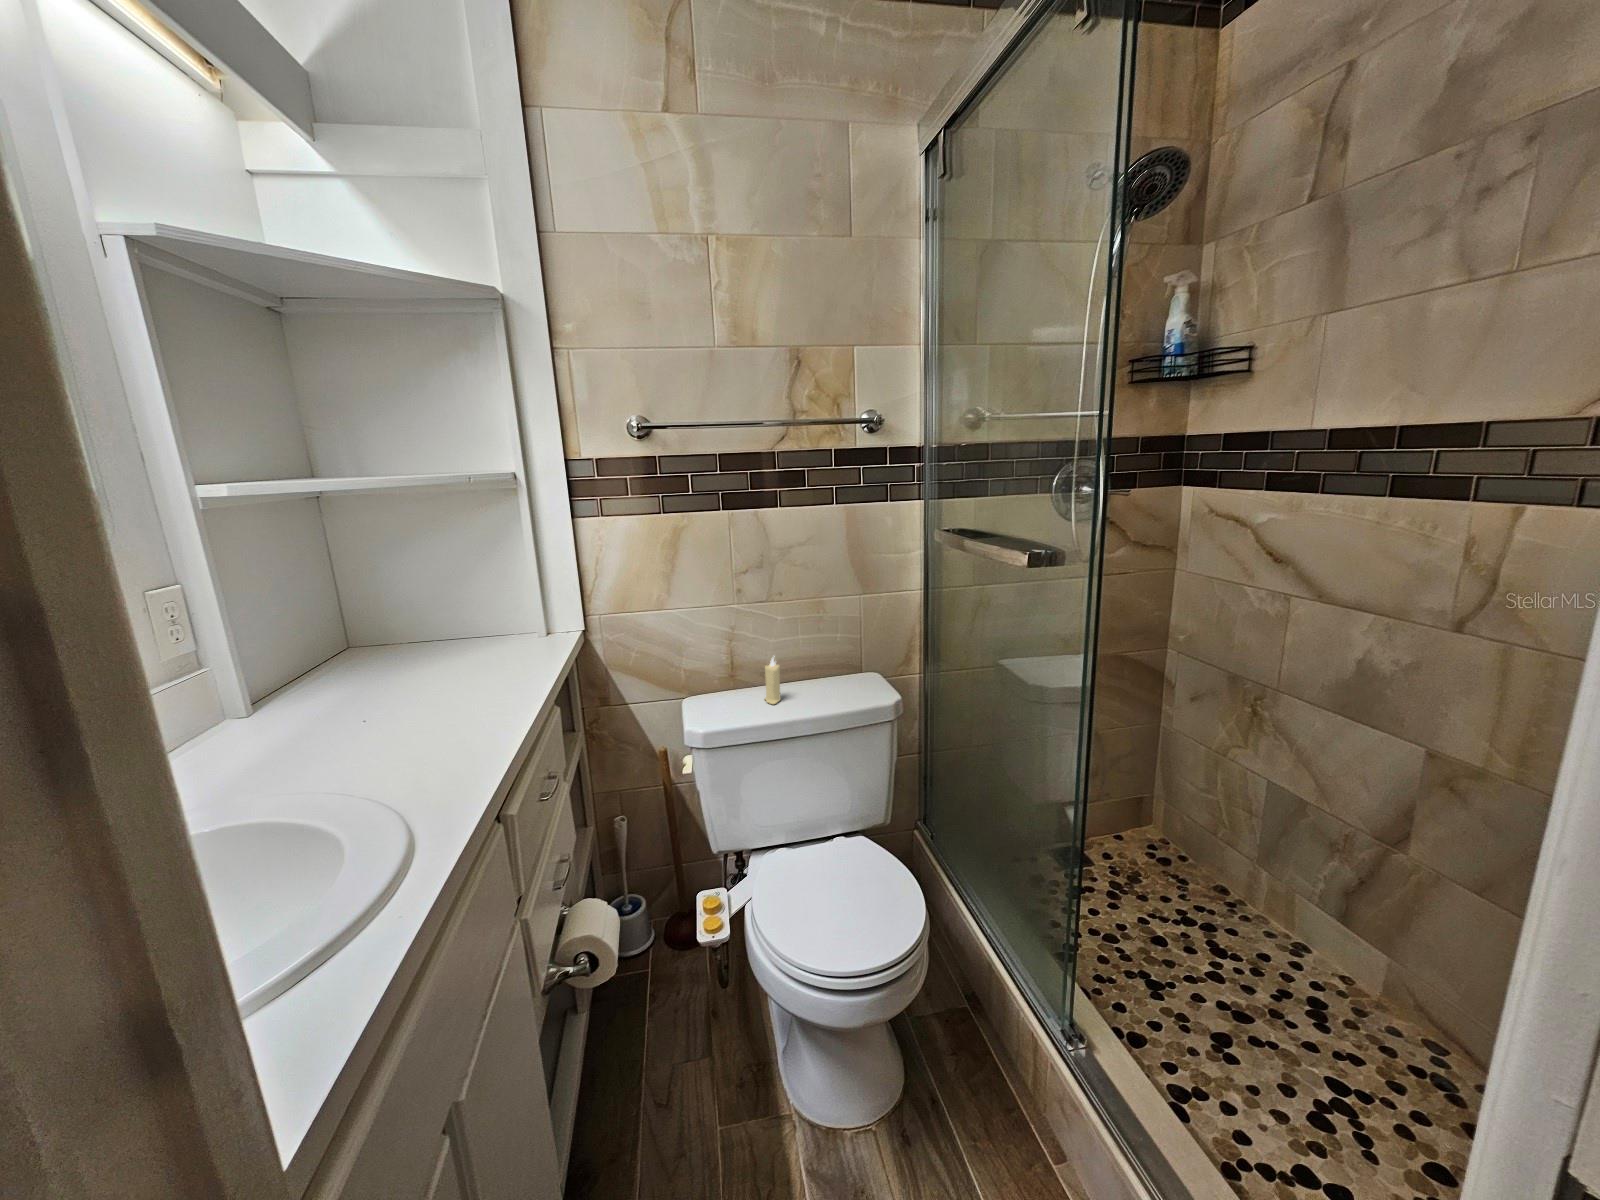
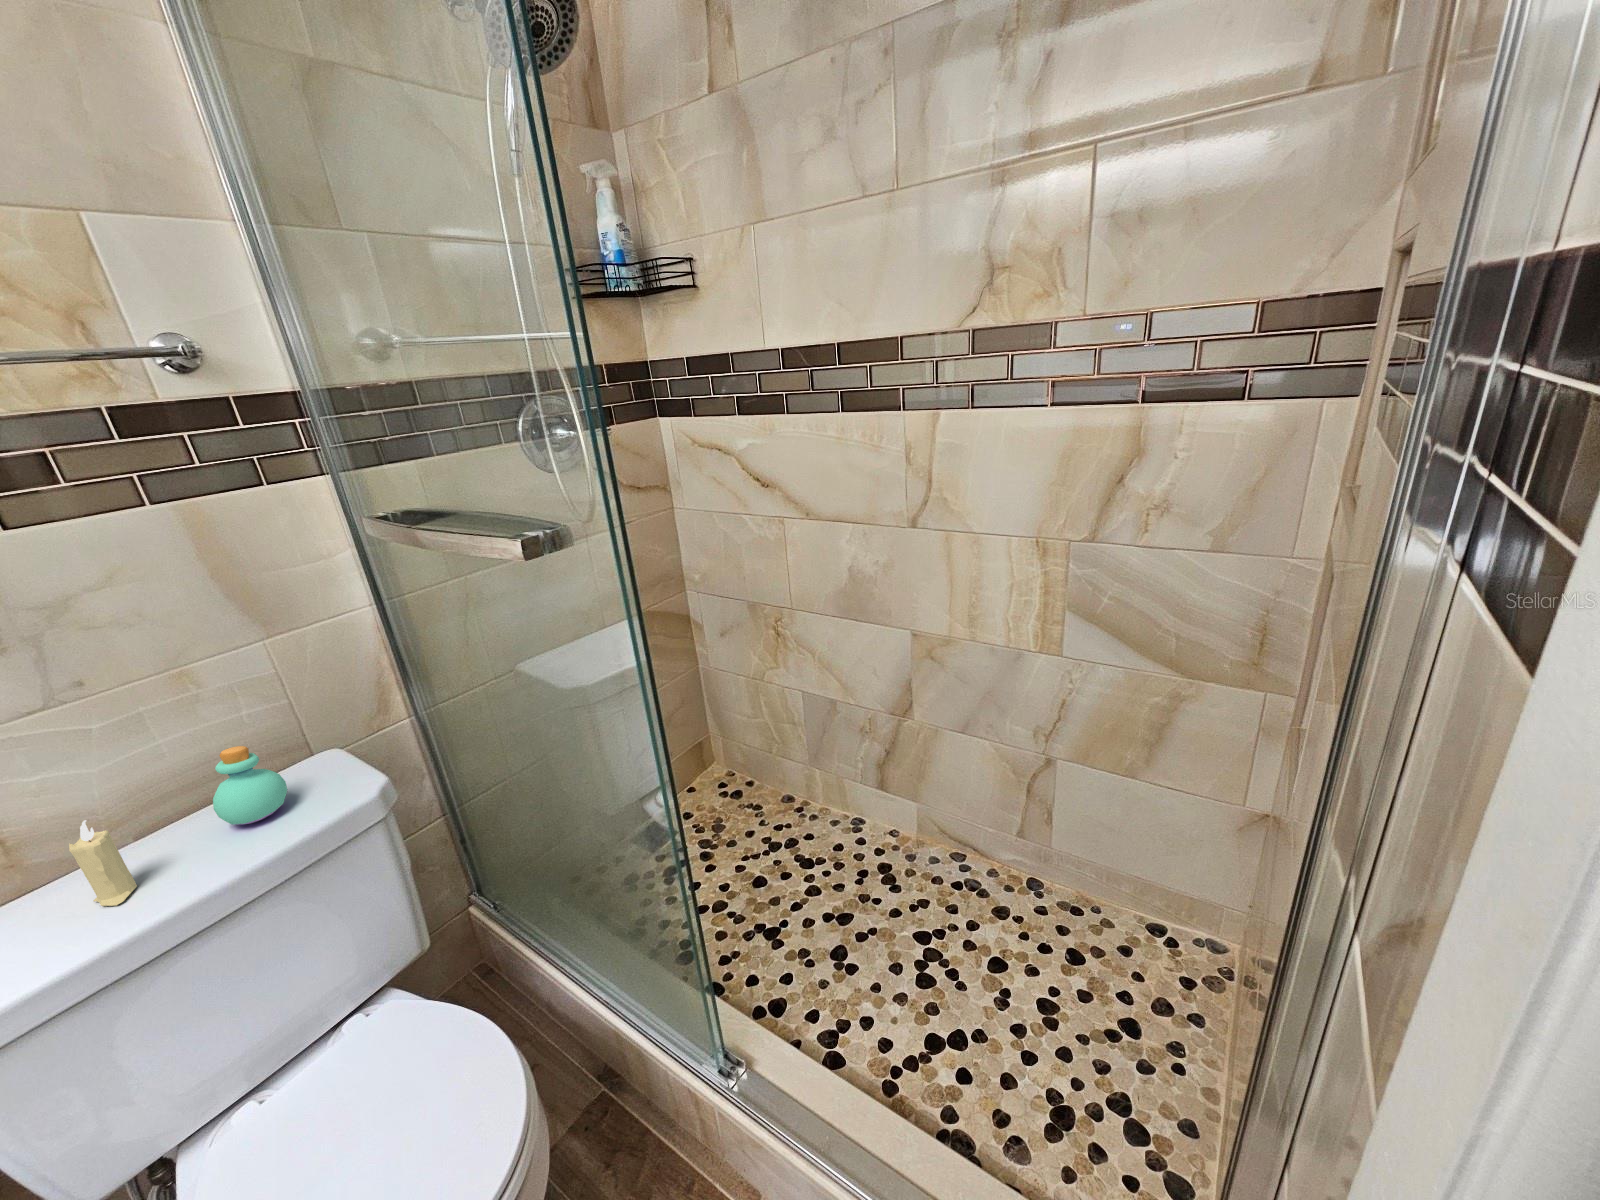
perfume bottle: none [818,645,853,692] -> present [213,746,287,825]

